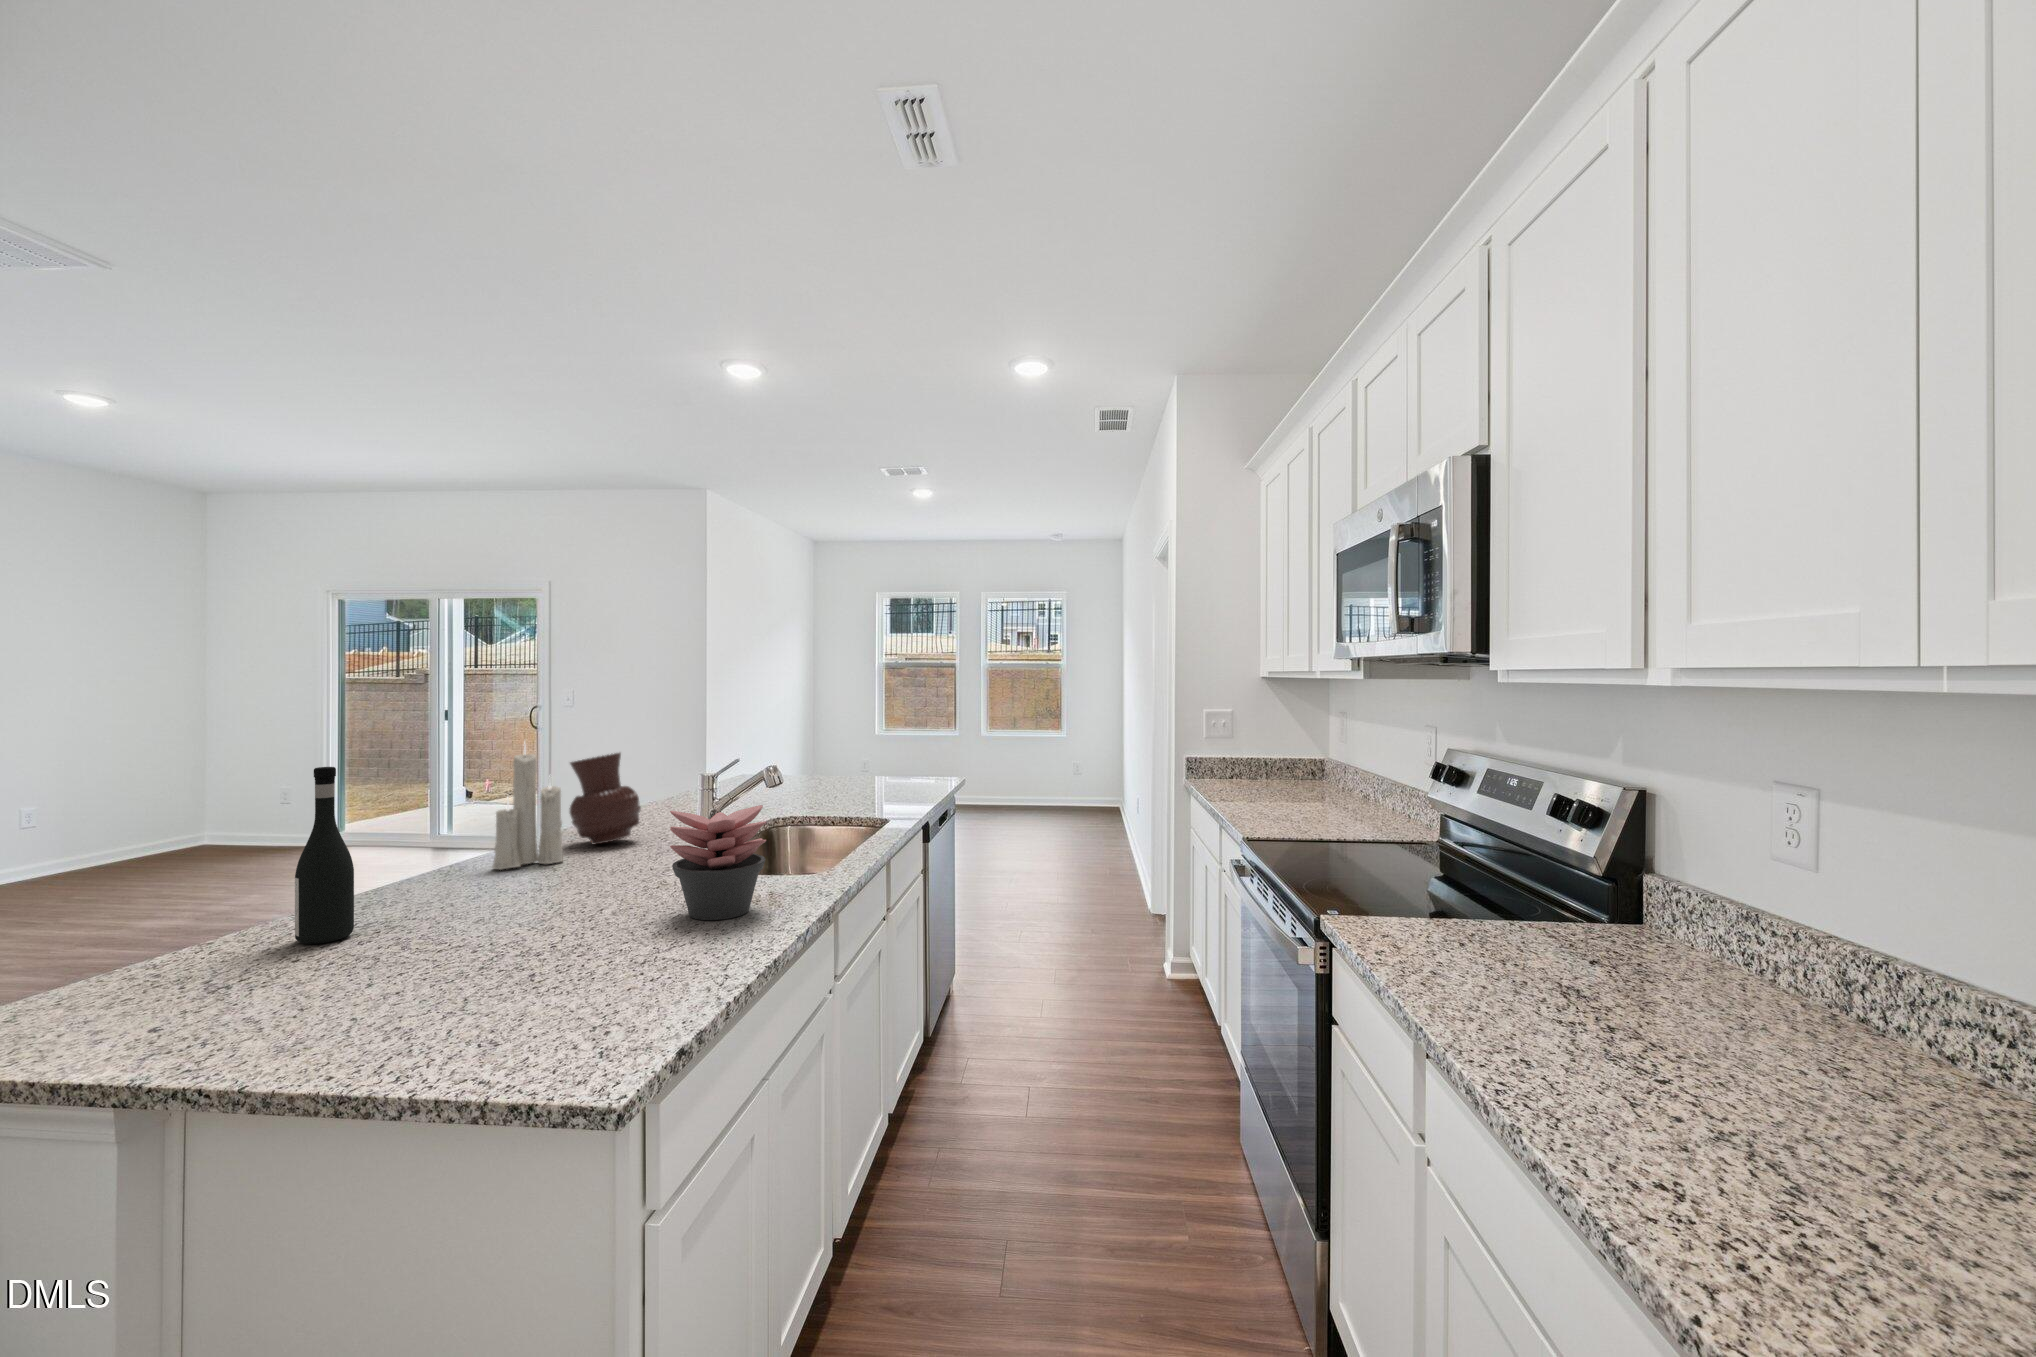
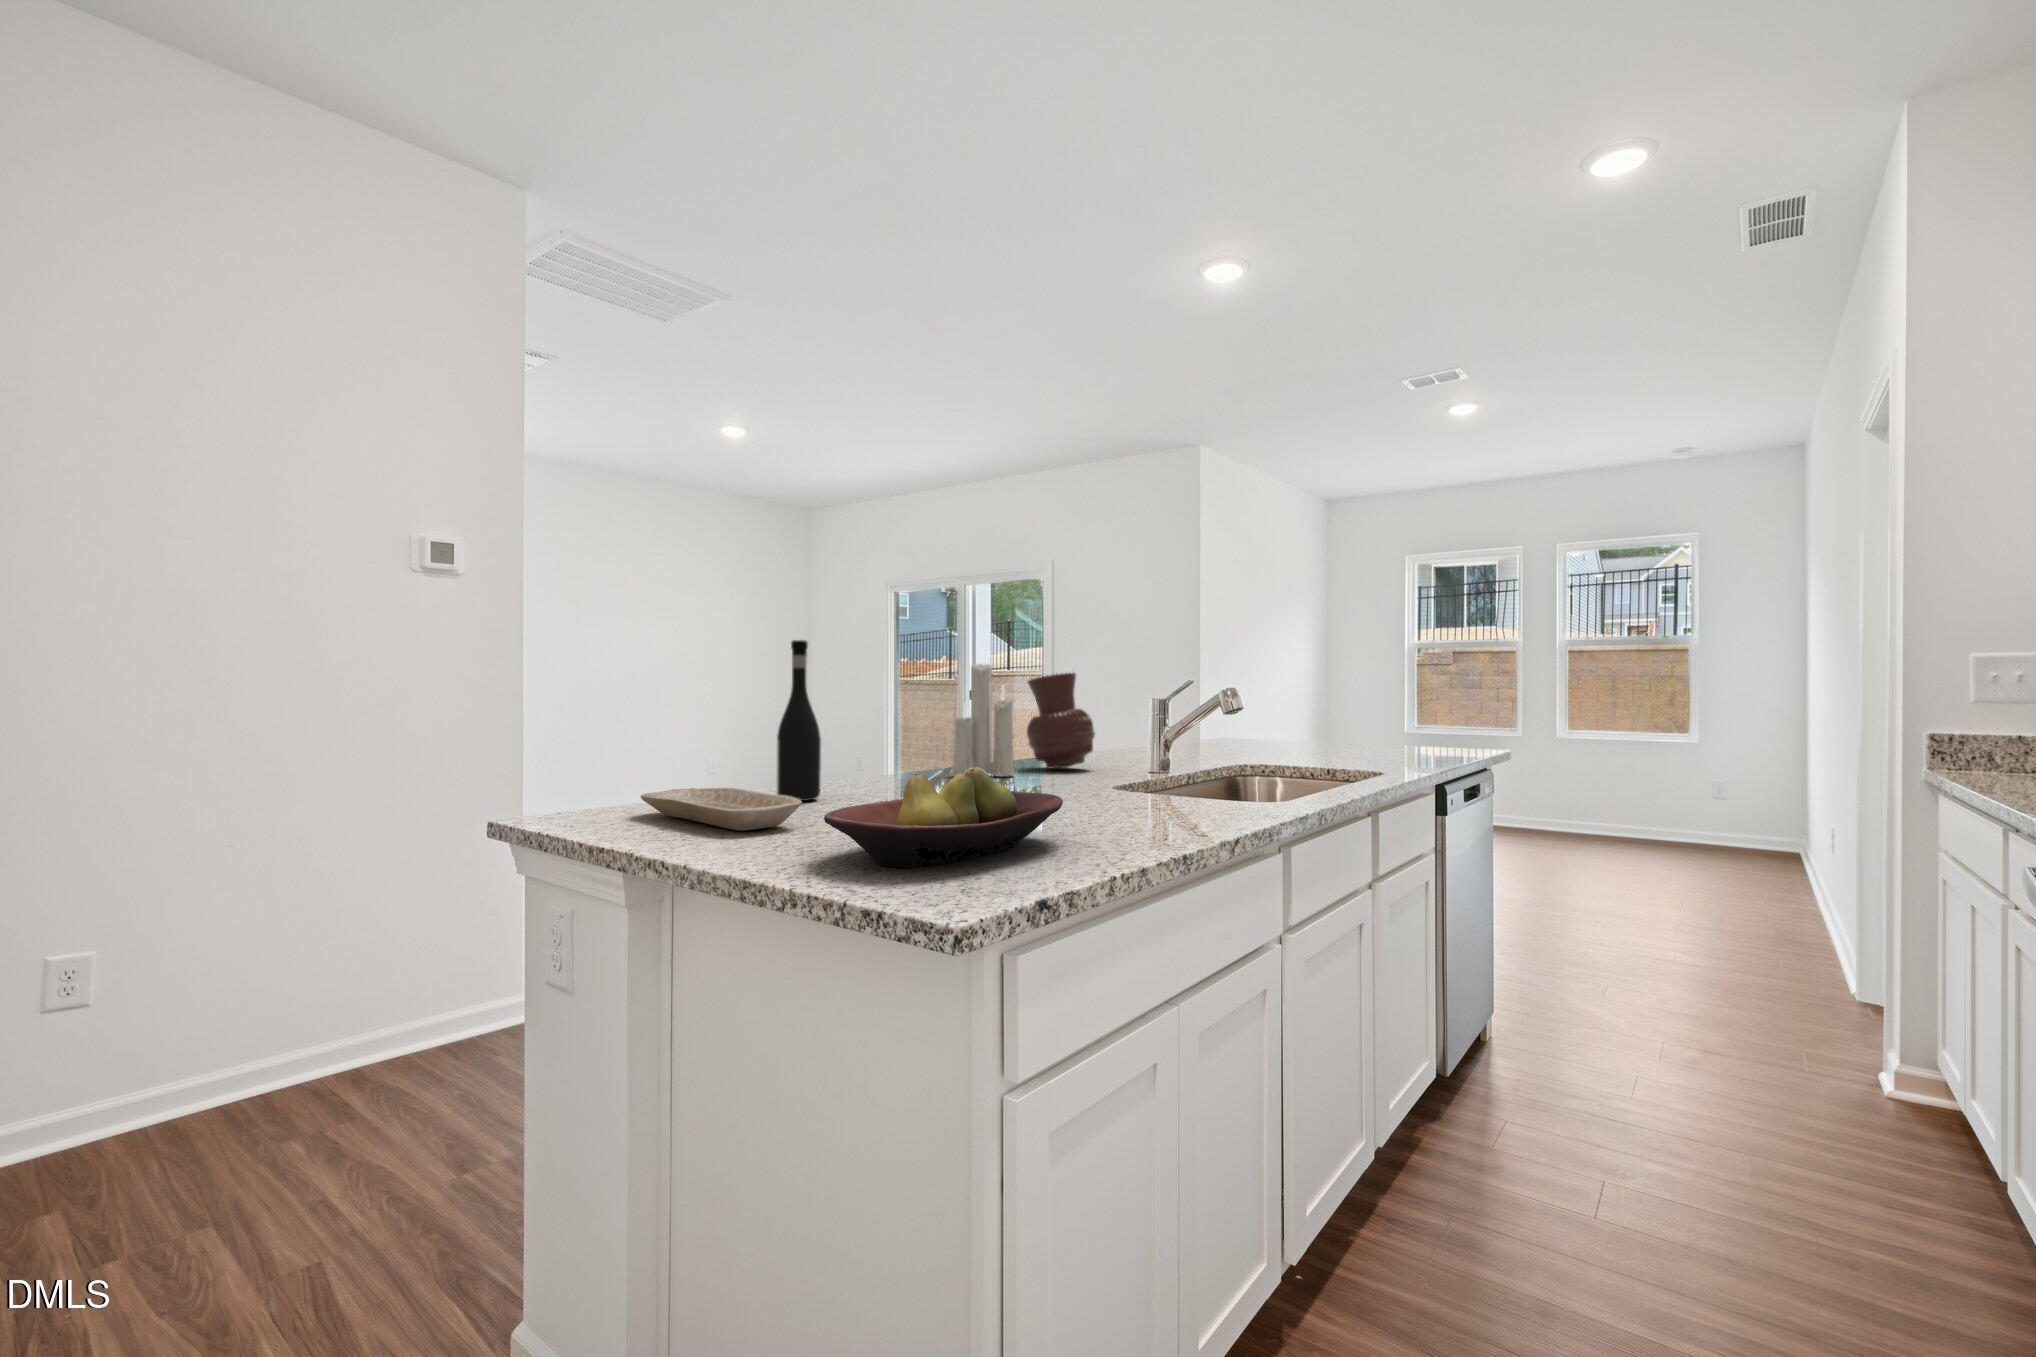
succulent plant: present [670,805,766,920] -> none [1088,700,1195,822]
fruit bowl: none [426,911,665,1037] -> present [824,768,1063,867]
tray: none [108,949,361,1011] -> present [641,788,802,831]

